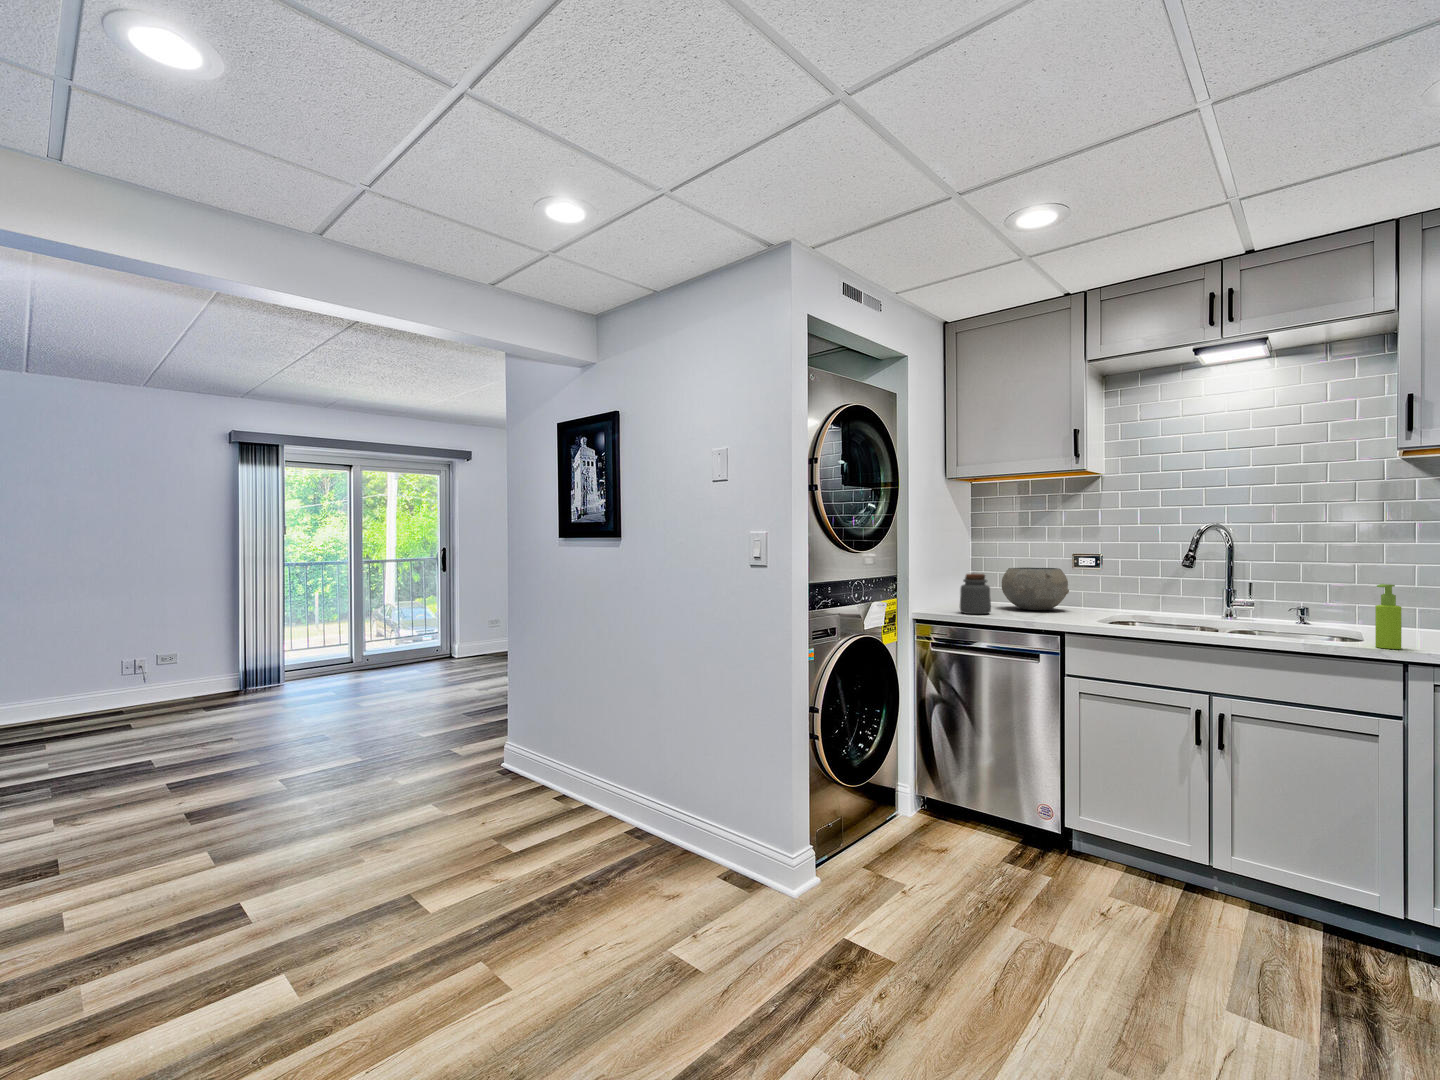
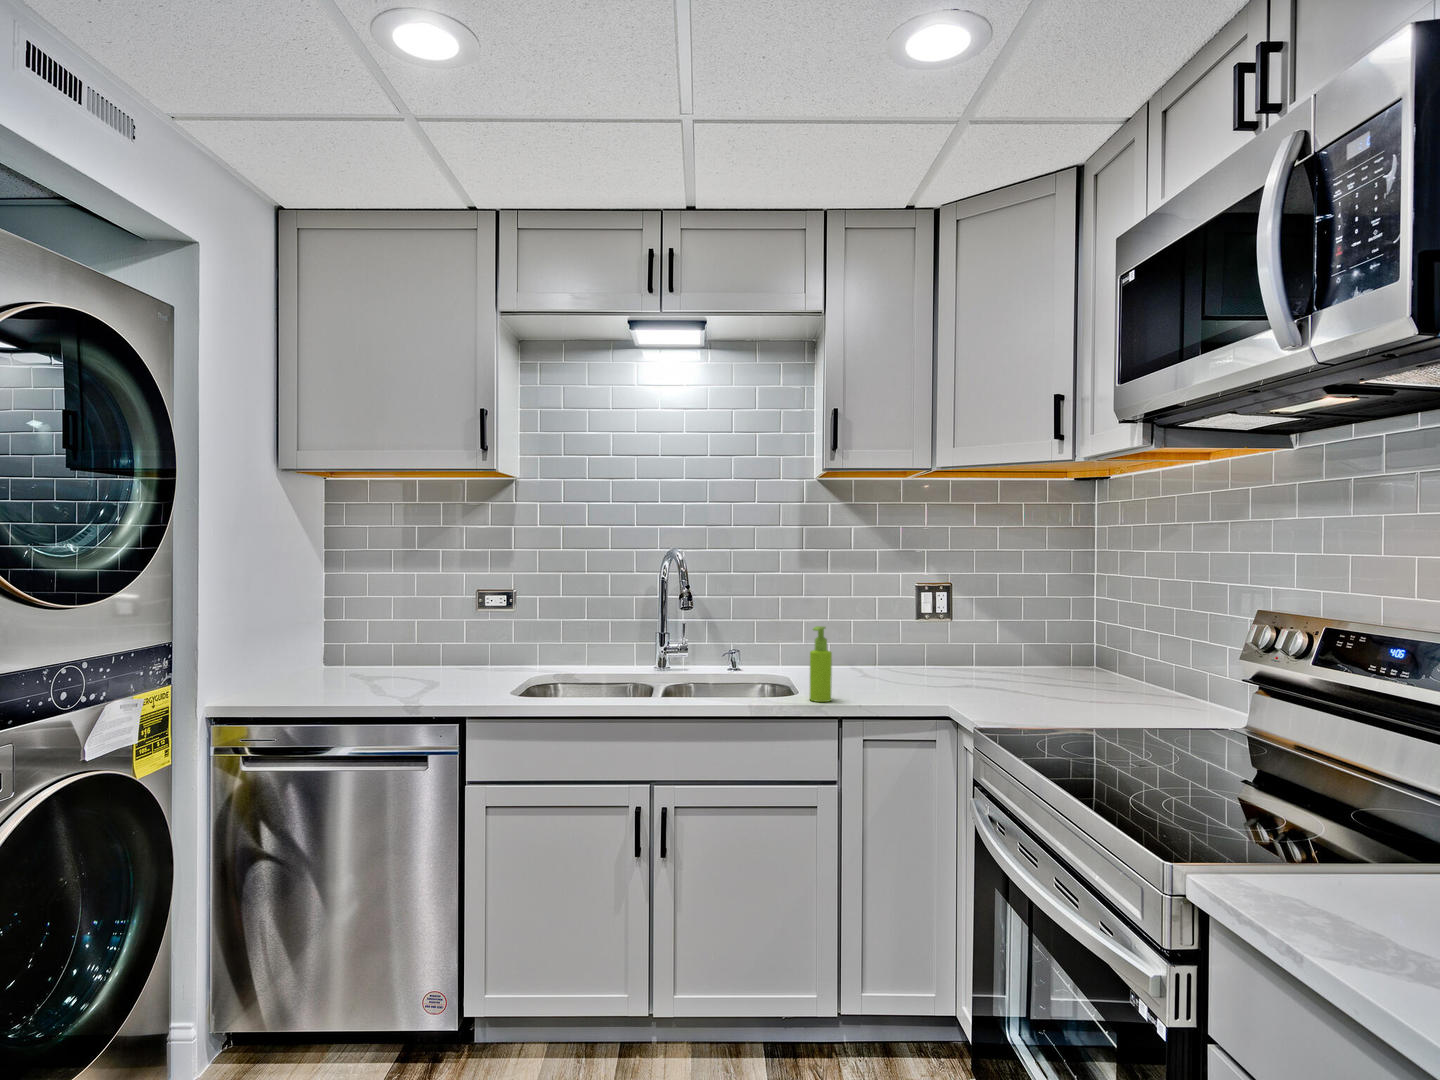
ceramic bowl: present [1002,567,1069,610] -> none [374,608,472,674]
jar: present [960,574,991,614] -> none [300,626,355,696]

